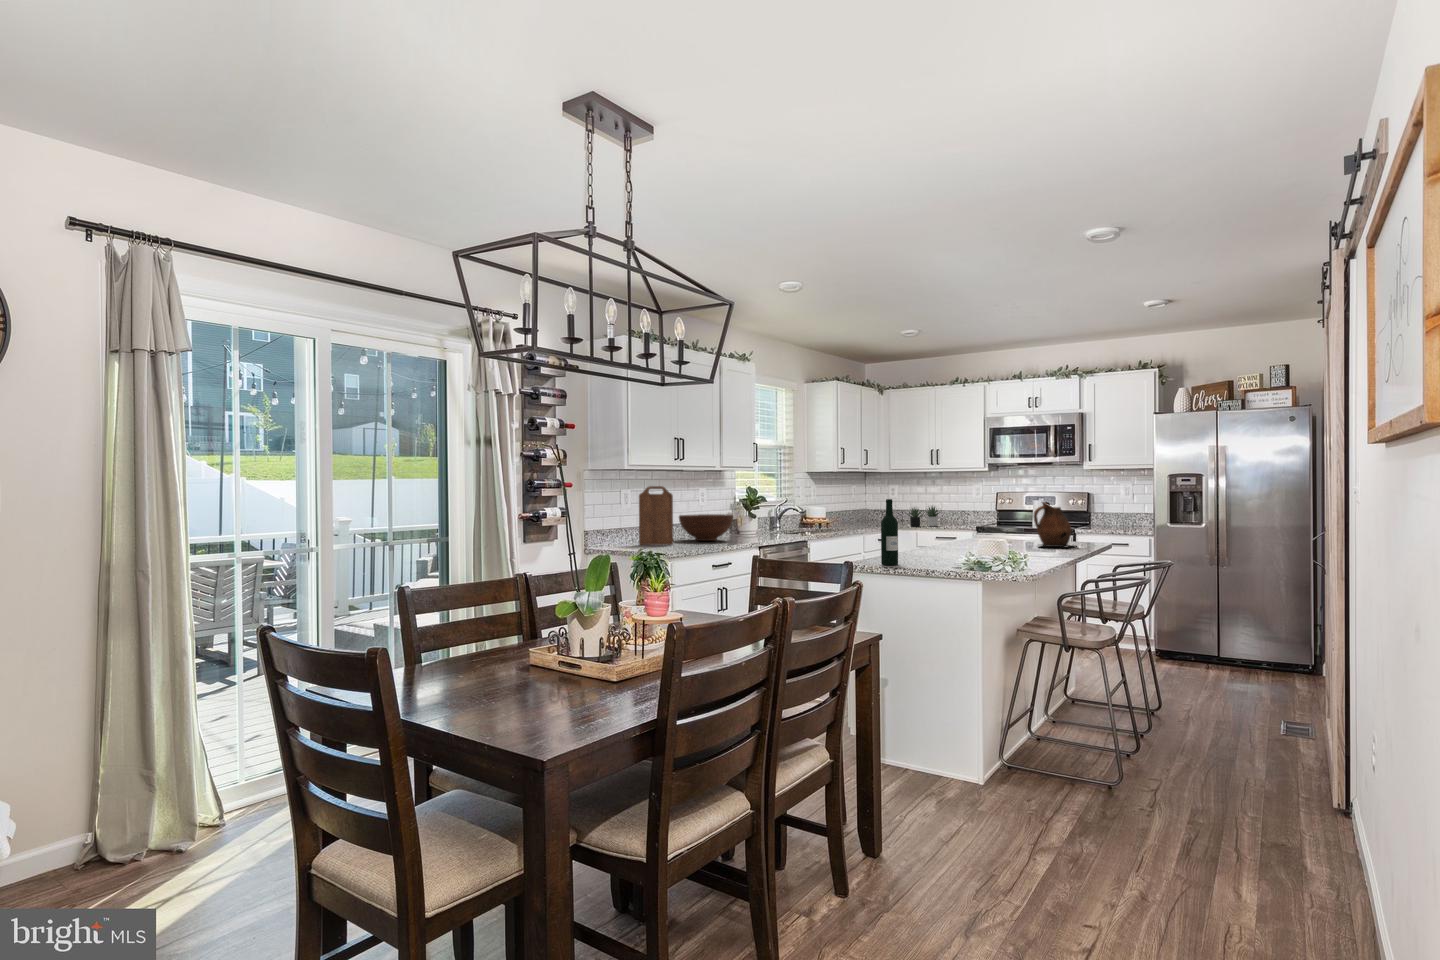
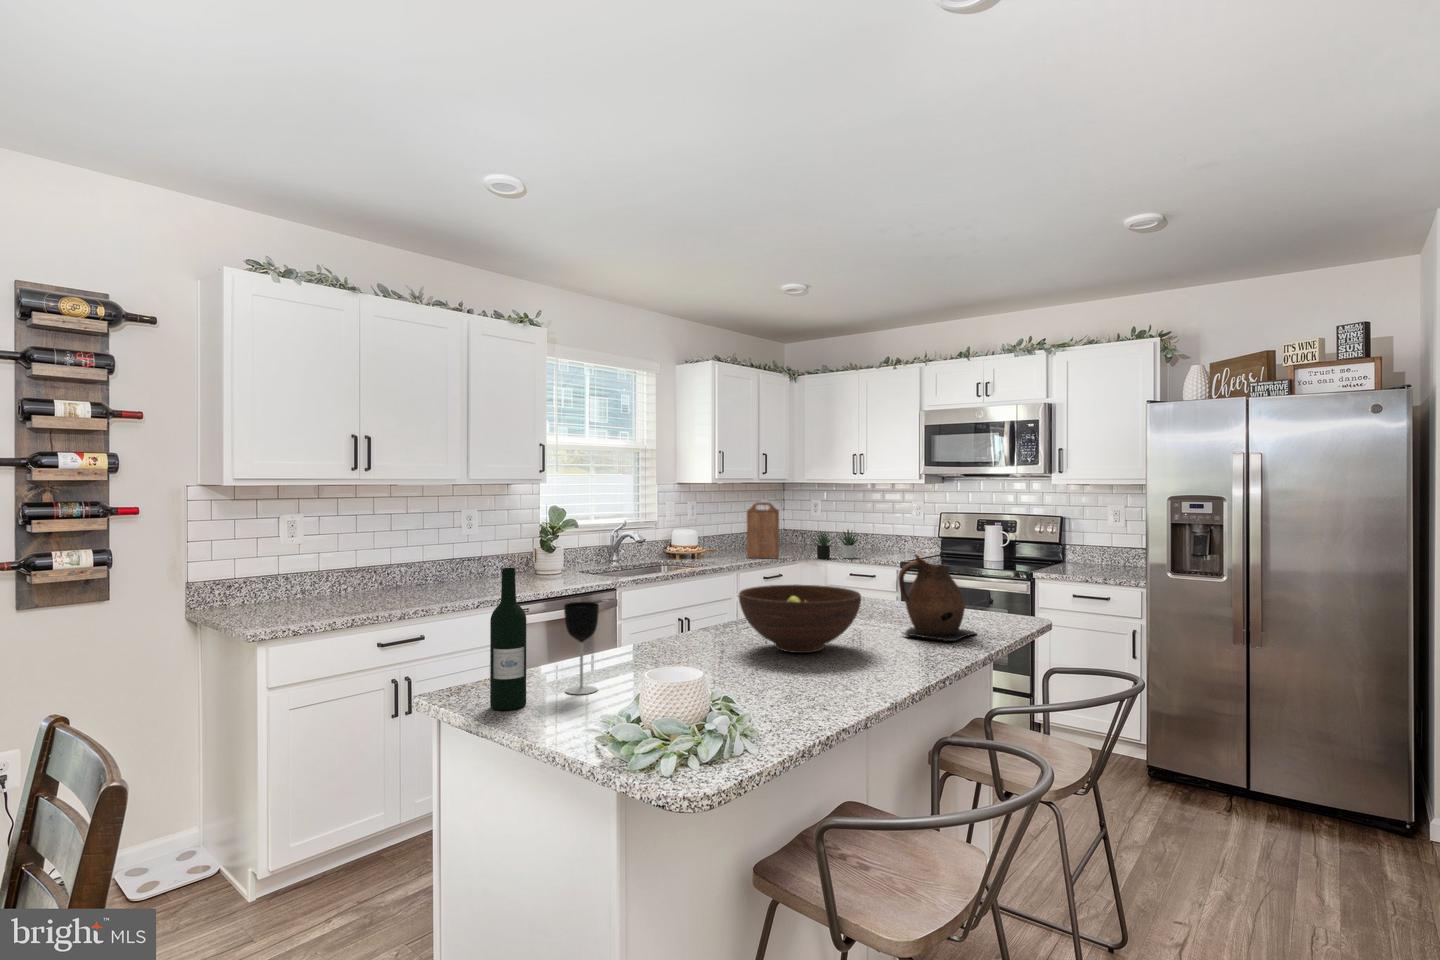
cutting board: present [639,486,673,545] -> present [747,502,779,558]
fruit bowl: present [679,514,733,541] -> present [739,585,861,653]
wine glass: none [902,519,920,562] -> present [564,602,599,694]

